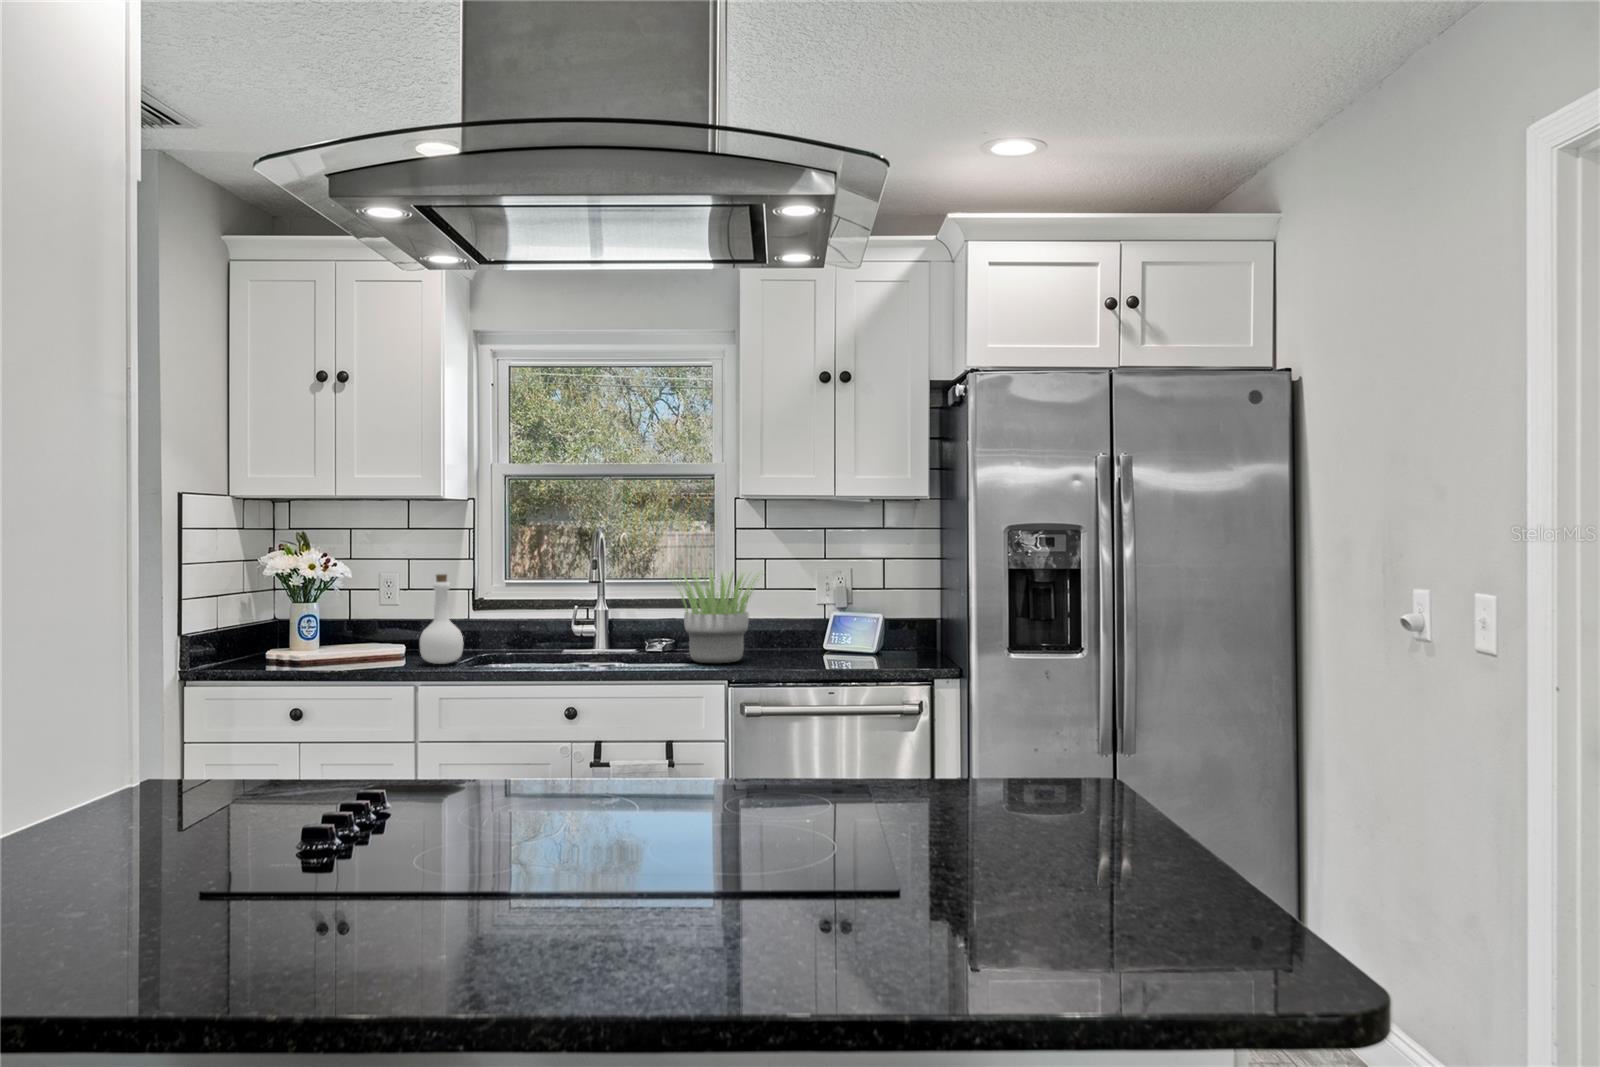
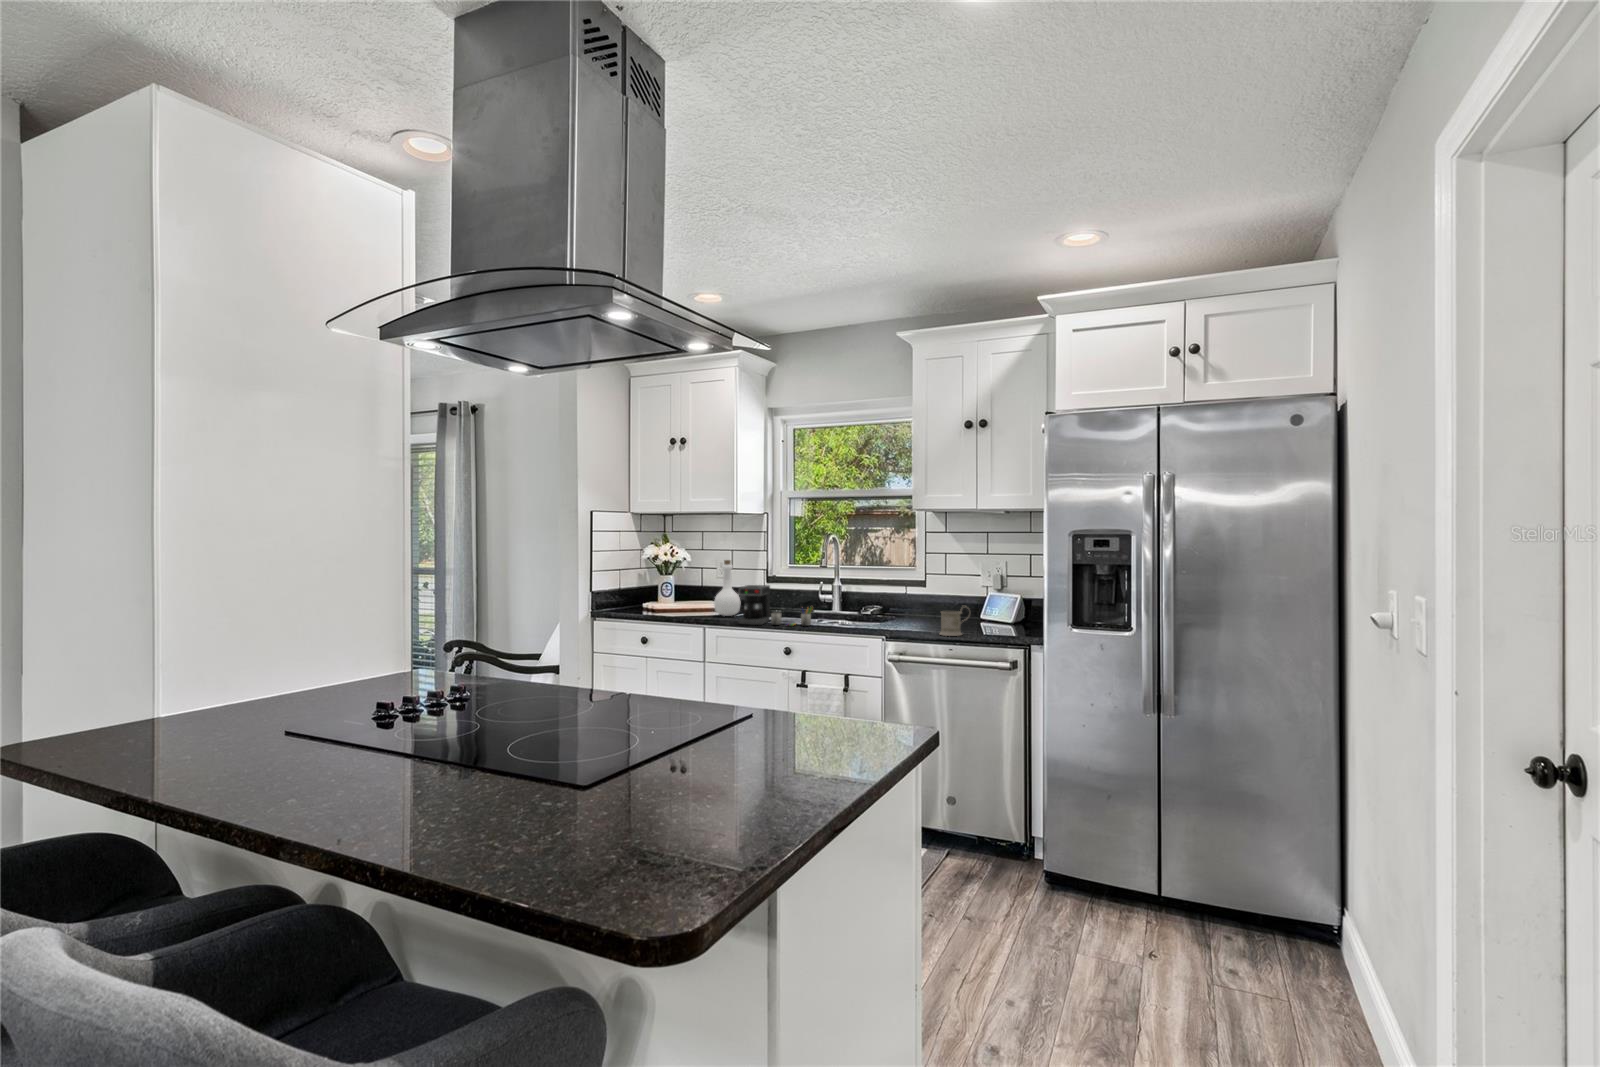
potted plant: present [670,571,761,663] -> none [856,558,932,625]
coffee maker: none [487,612,607,675] -> present [738,585,813,626]
mug: none [801,630,838,672] -> present [940,606,966,636]

